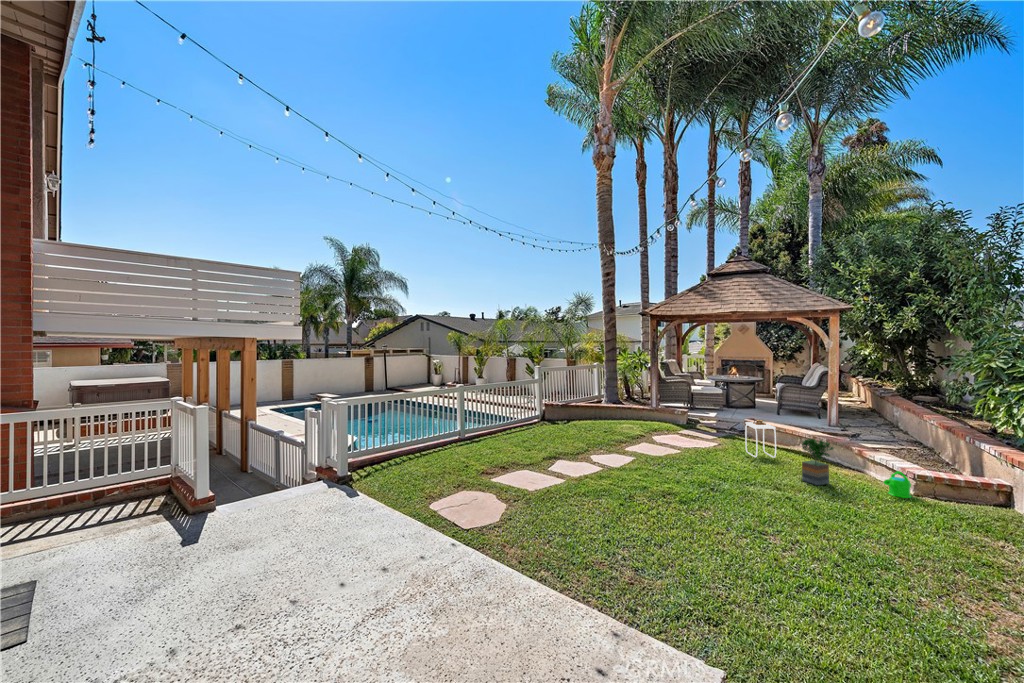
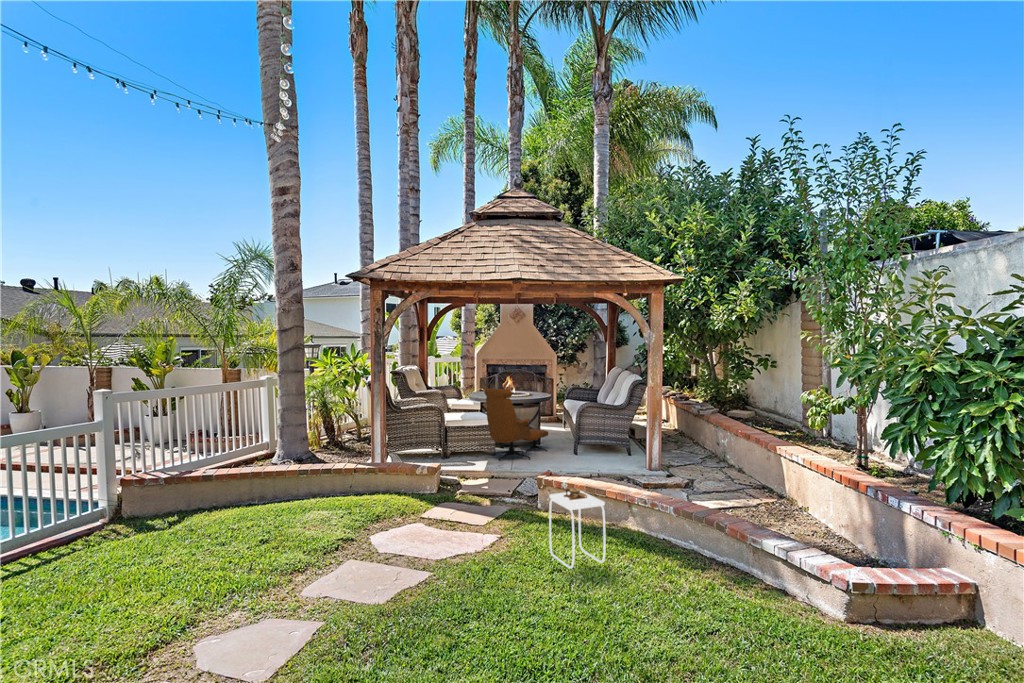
lounge chair: none [716,372,760,415] -> present [484,388,548,461]
potted tree: present [802,439,834,485] -> none [667,531,729,637]
watering can: present [884,471,912,498] -> none [813,584,852,640]

